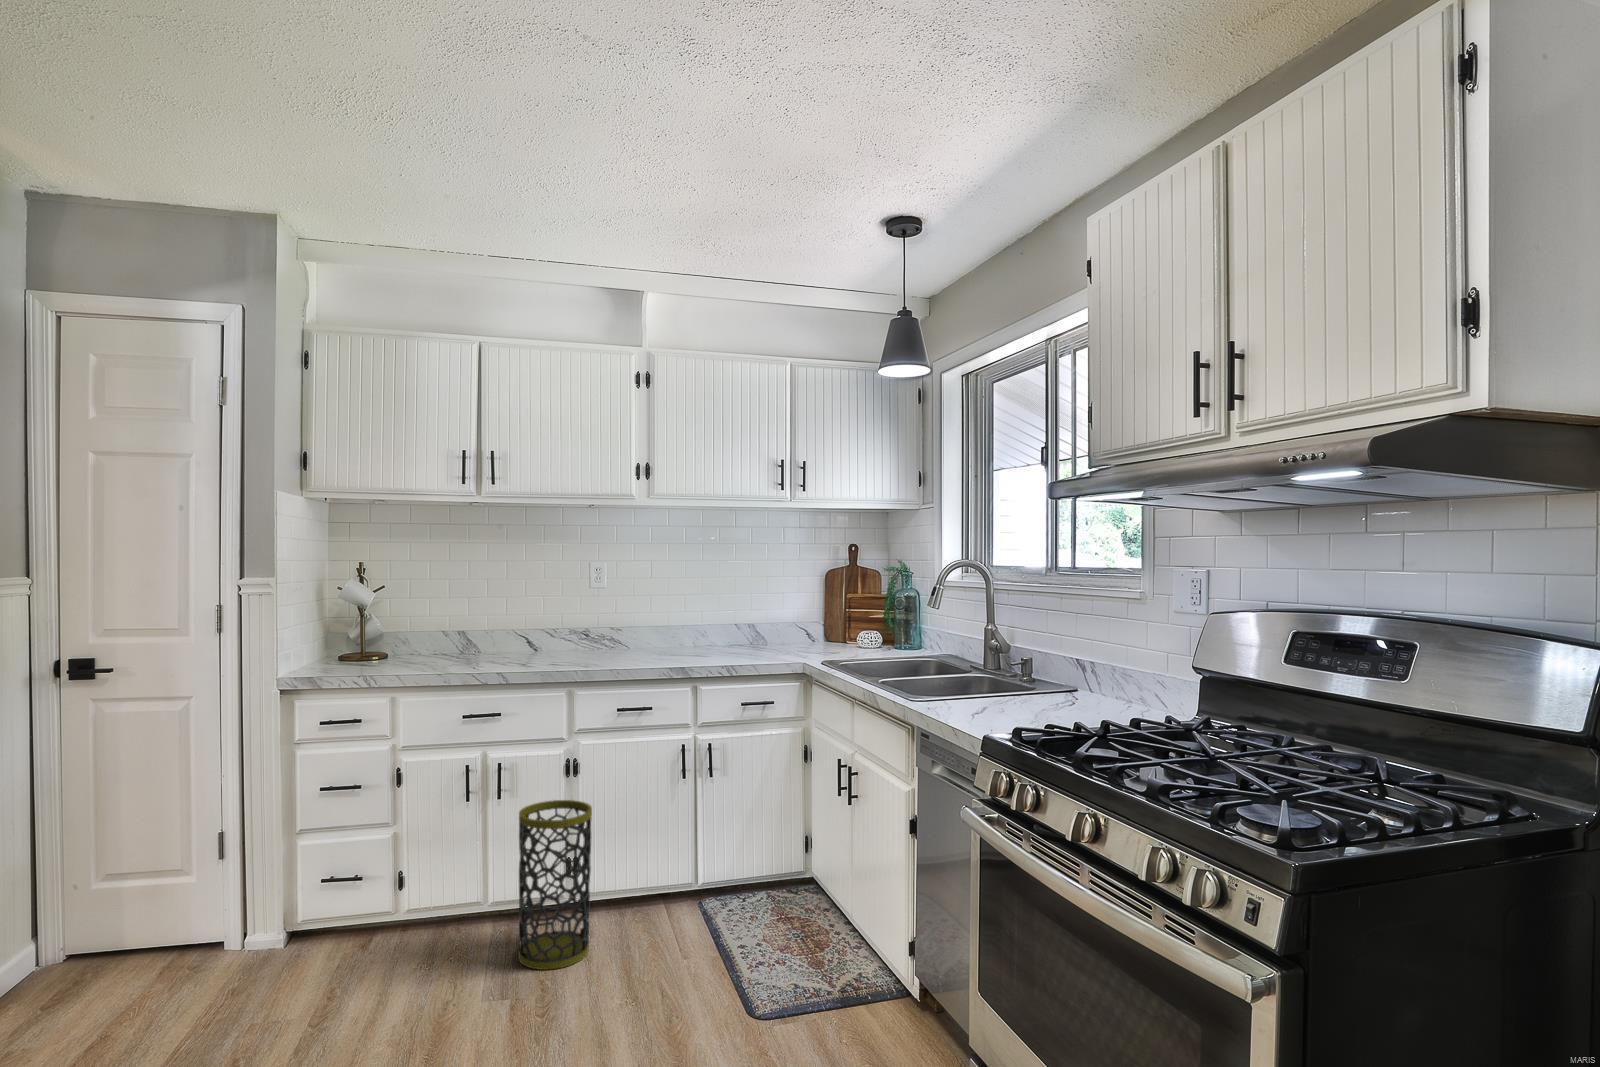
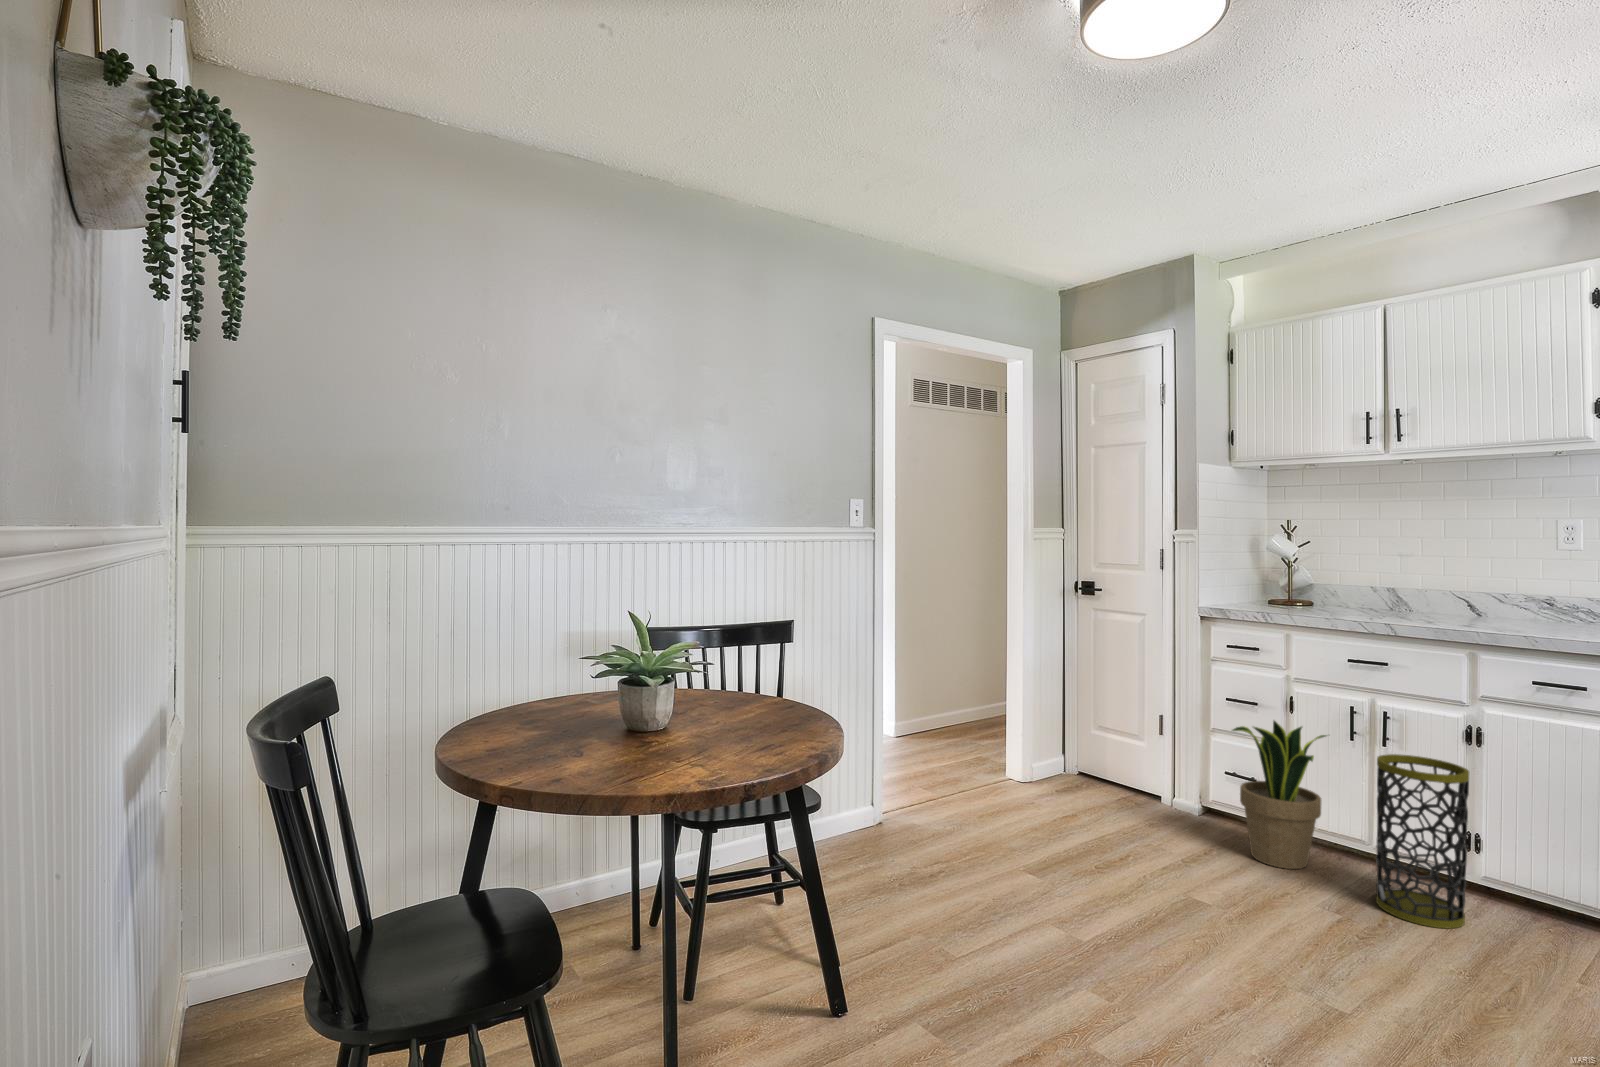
potted plant: none [360,800,457,975] -> present [1232,721,1326,869]

